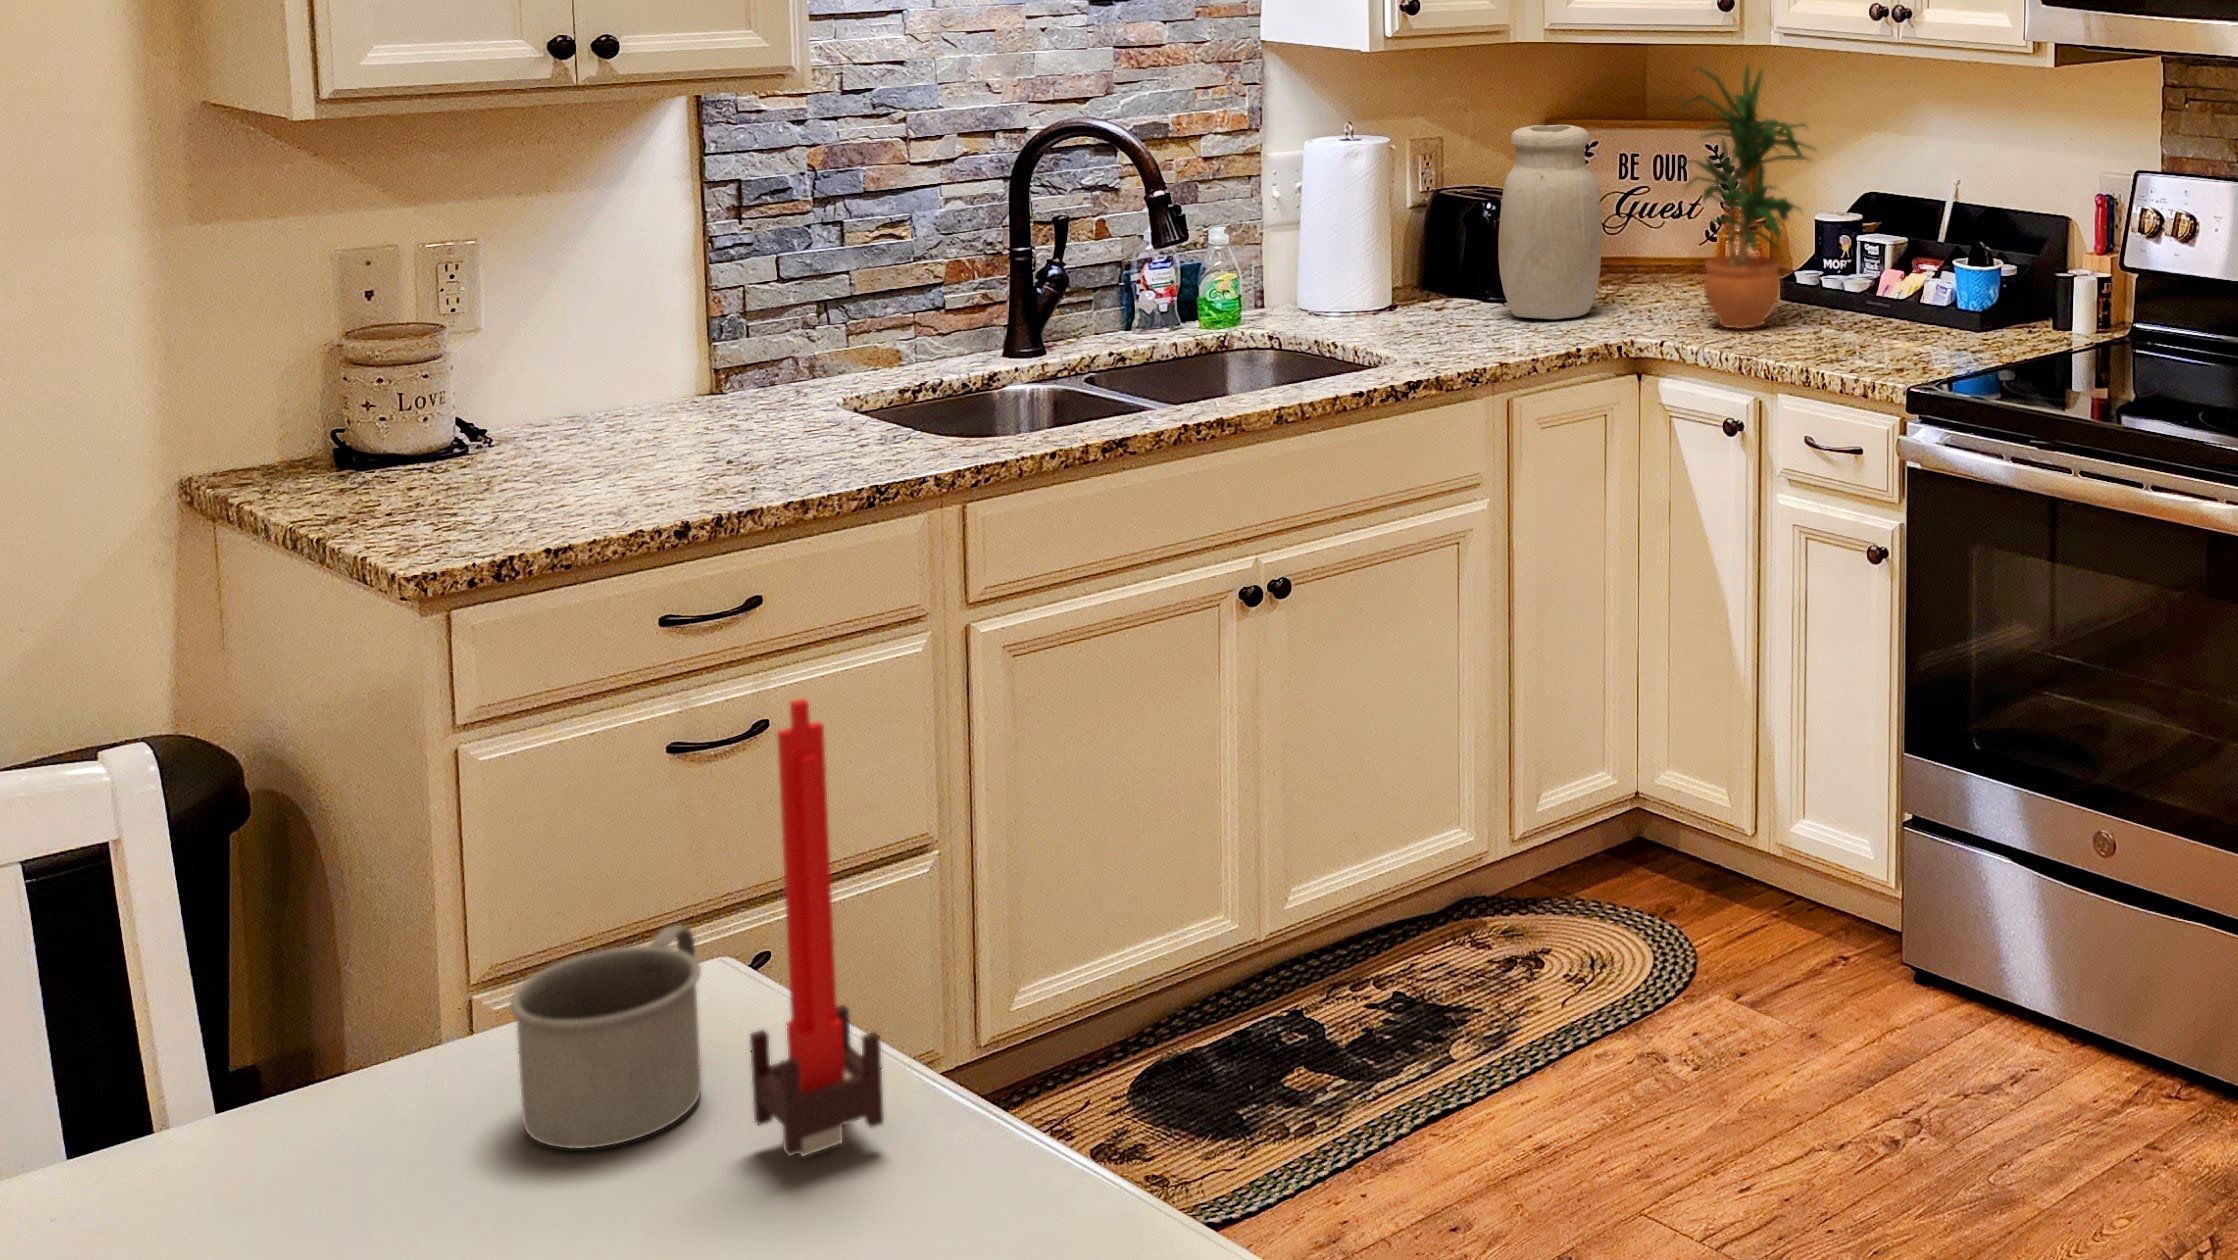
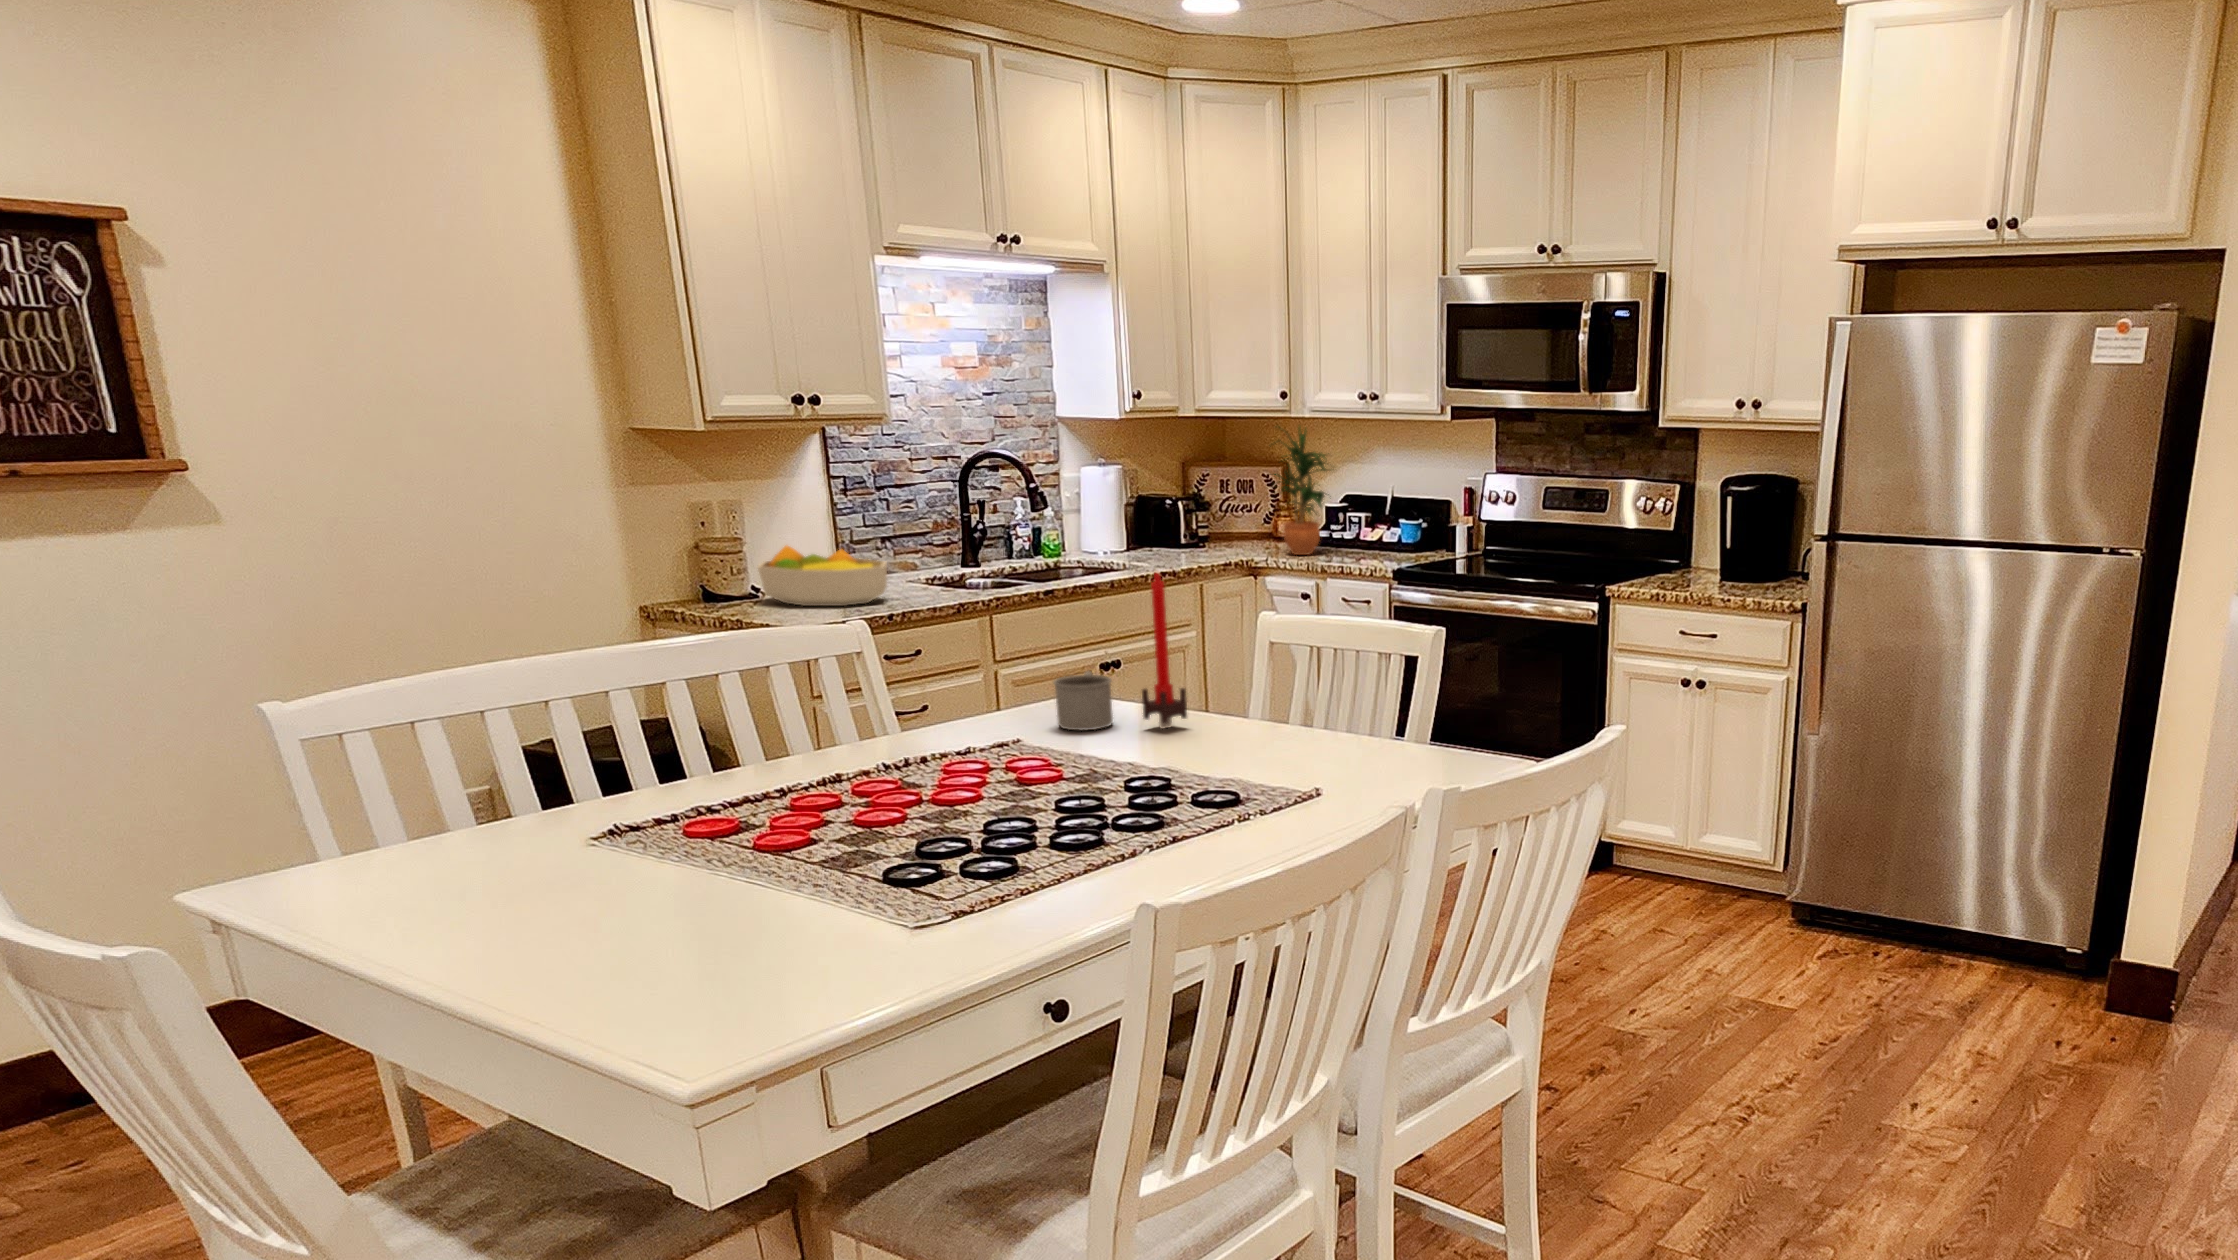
jar: present [1498,125,1602,319] -> none [1179,458,1230,554]
fruit bowl: none [430,347,722,495] -> present [758,546,887,606]

